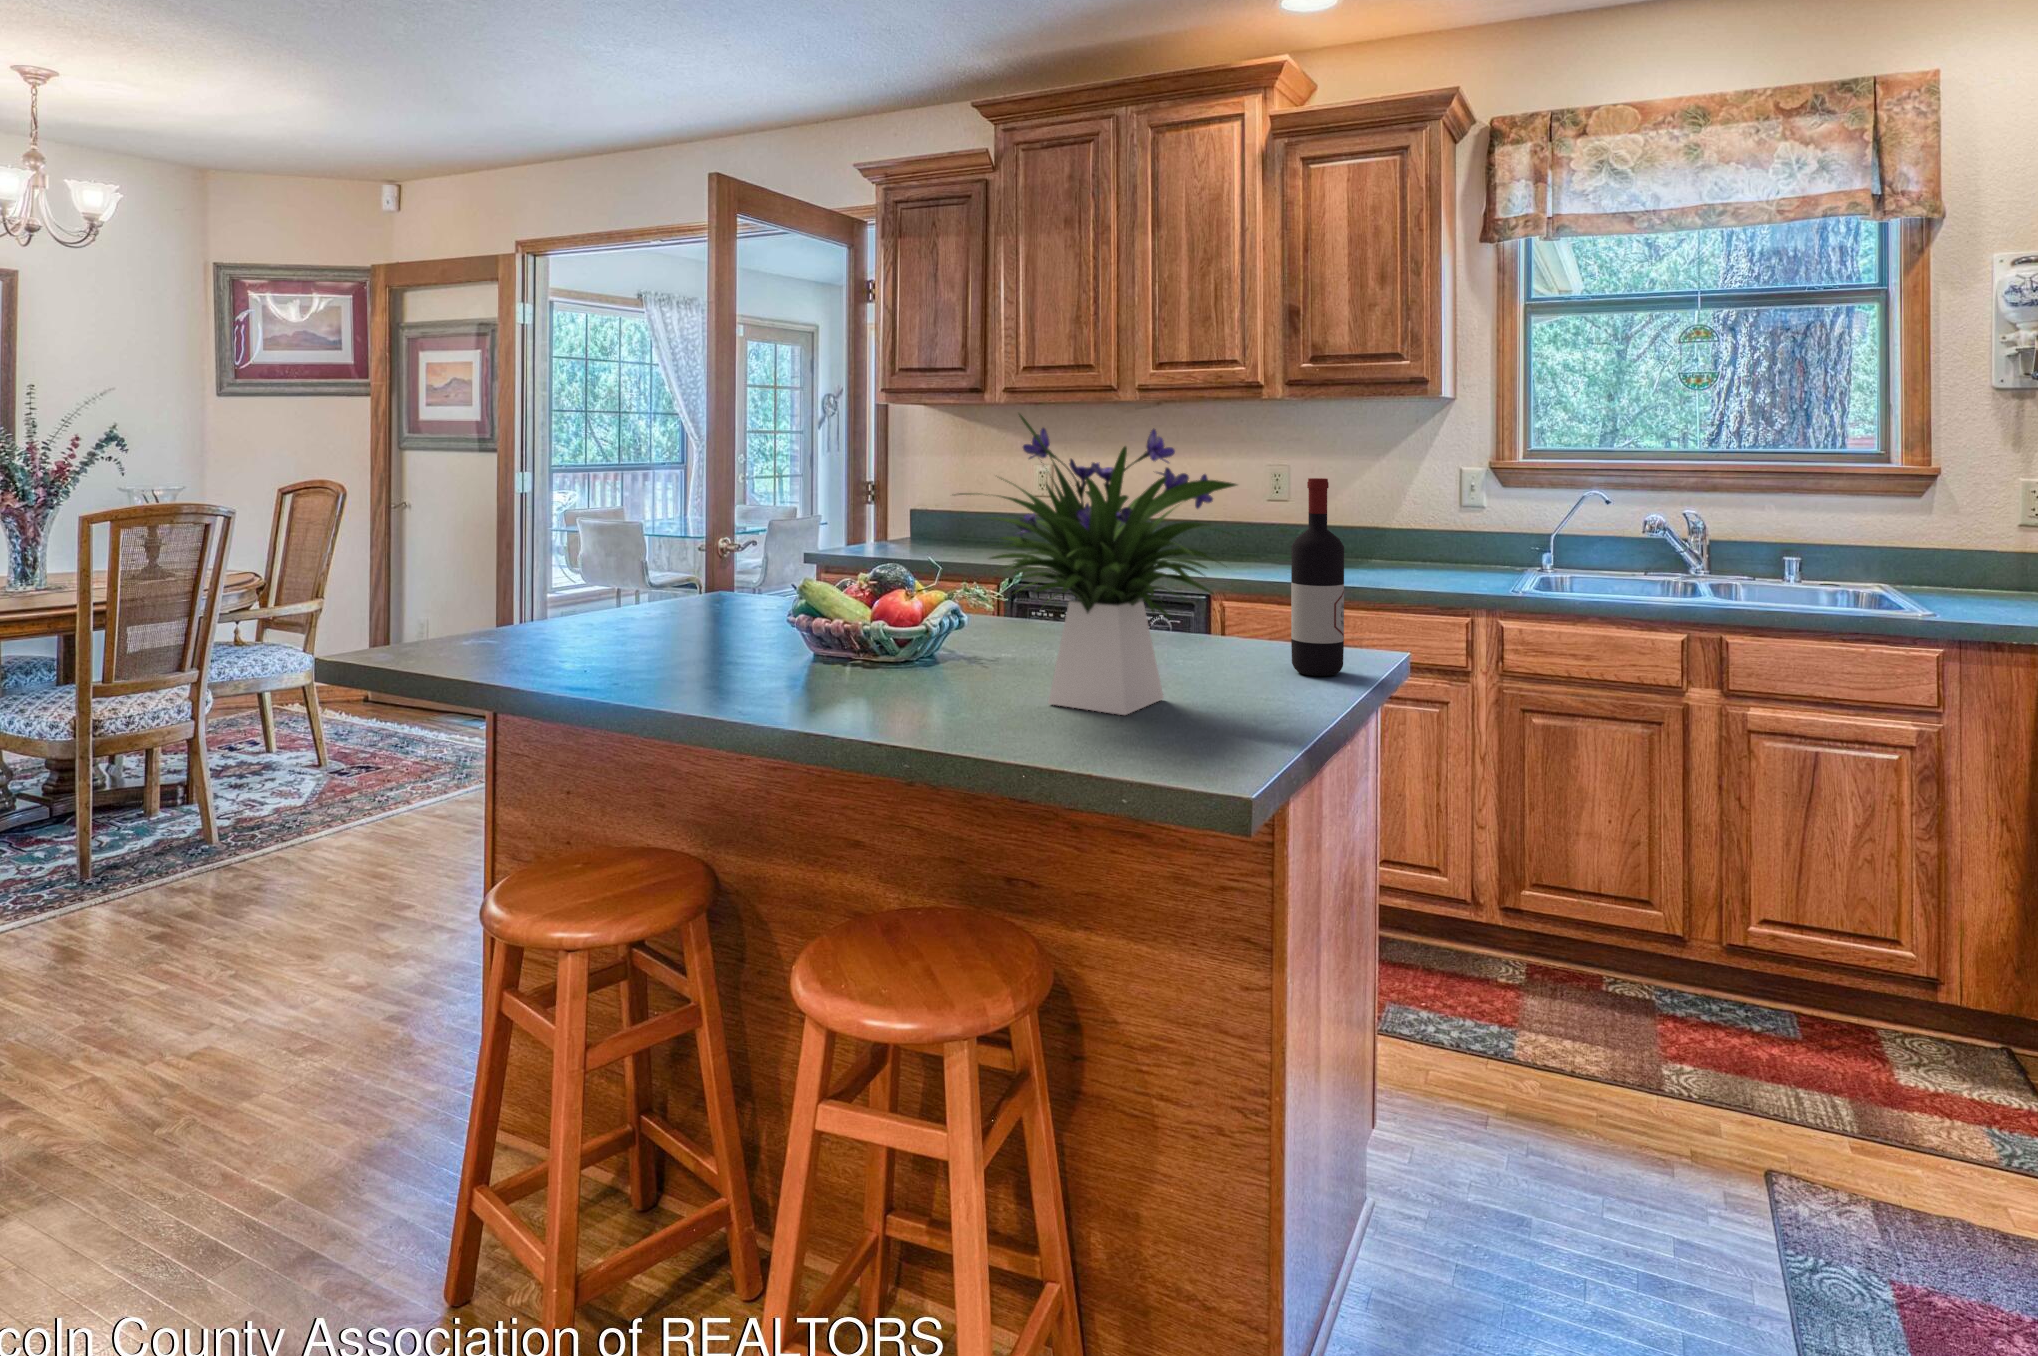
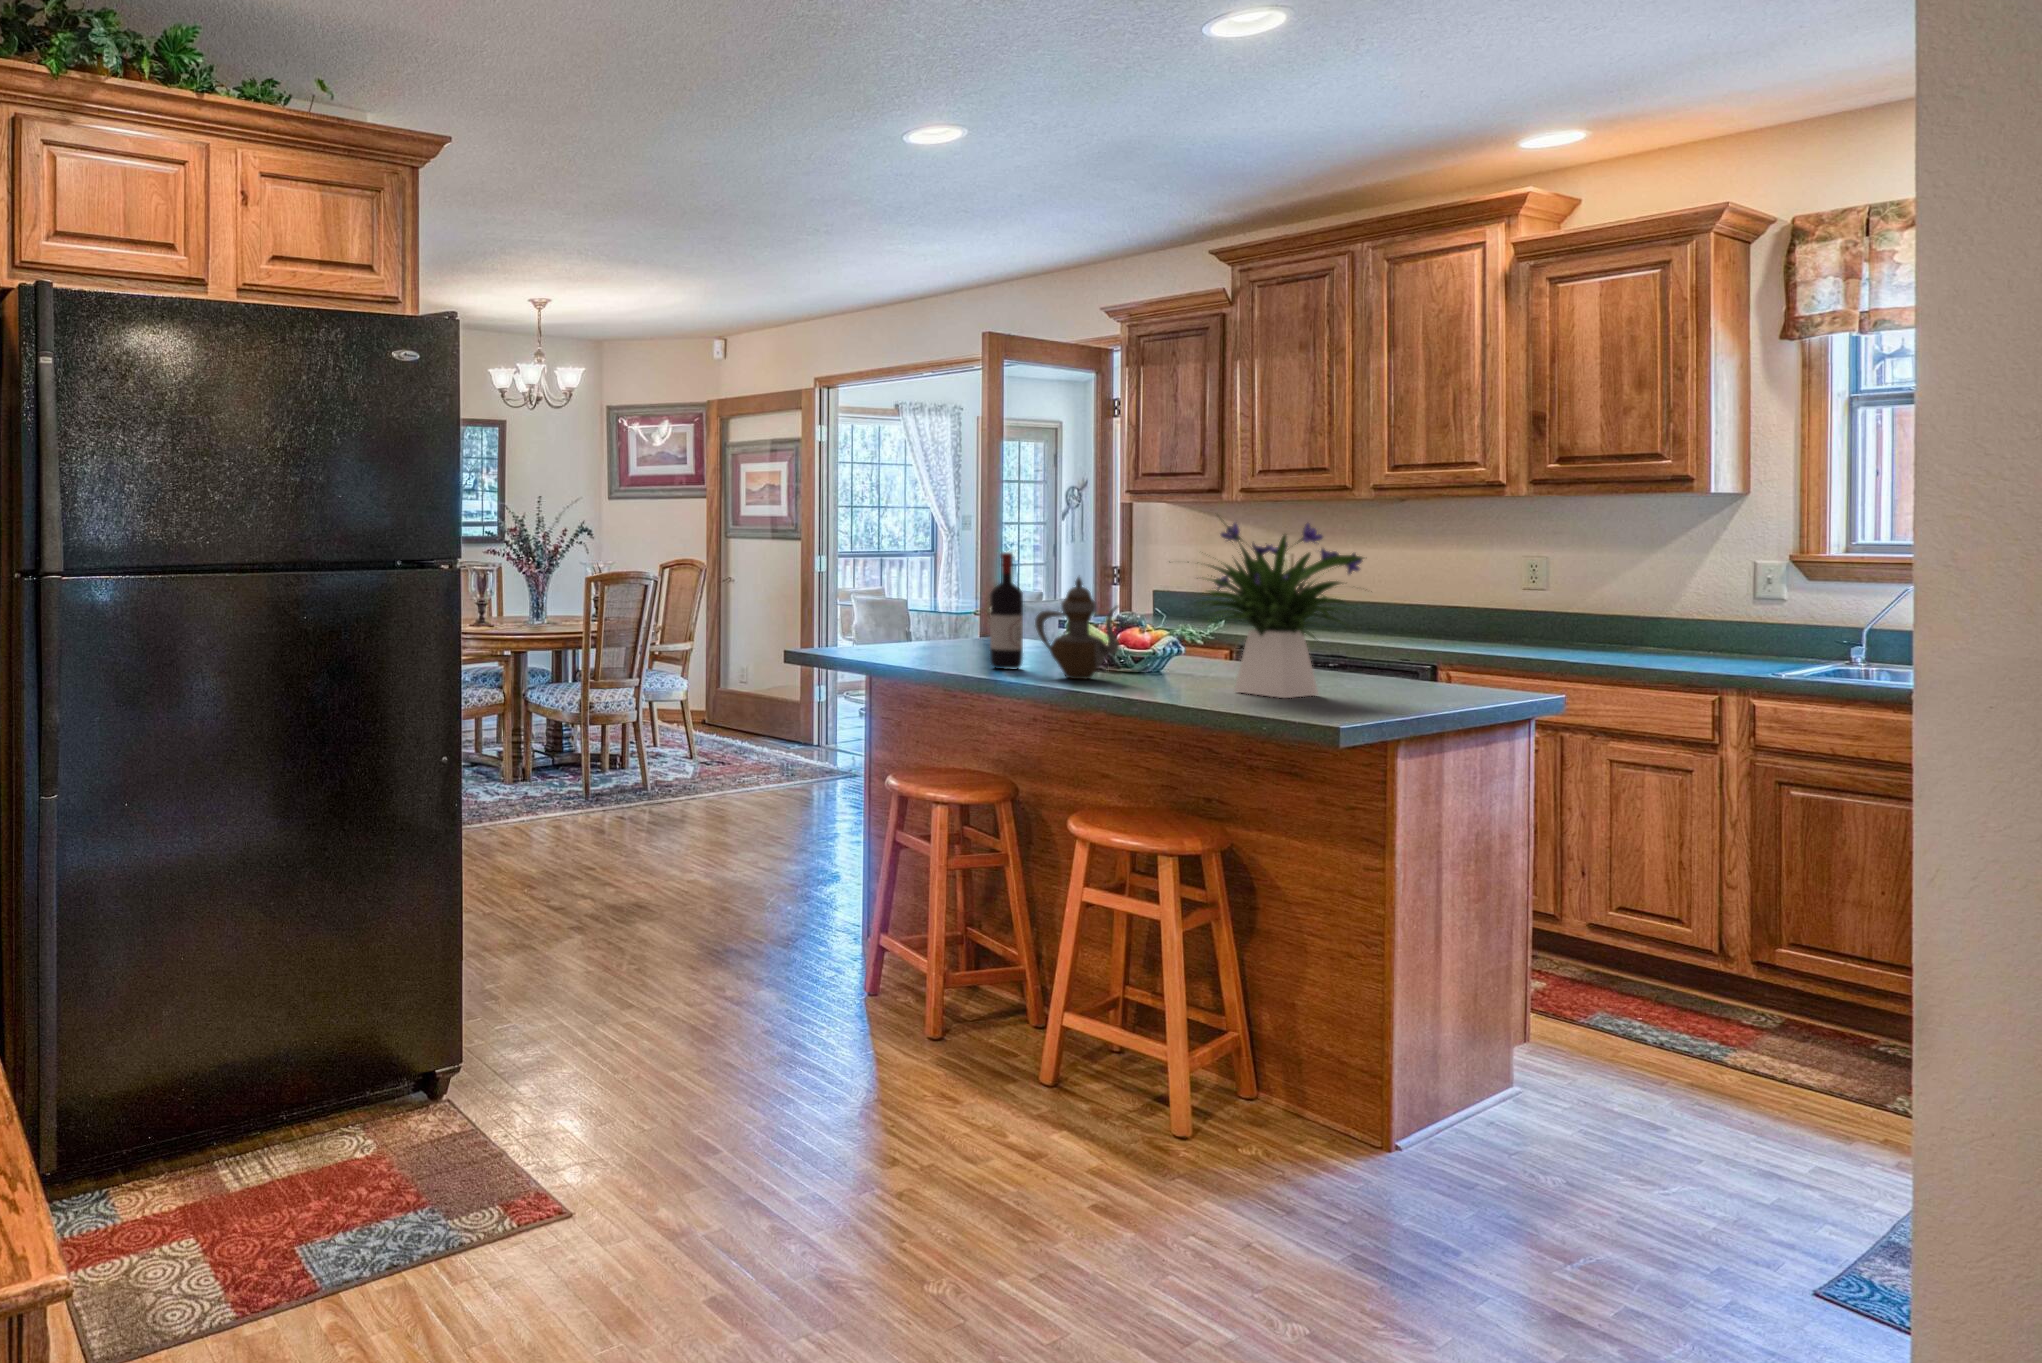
wine bottle: present [1291,478,1344,676] -> present [990,552,1023,670]
teapot: none [743,516,877,693] -> present [1035,577,1119,679]

